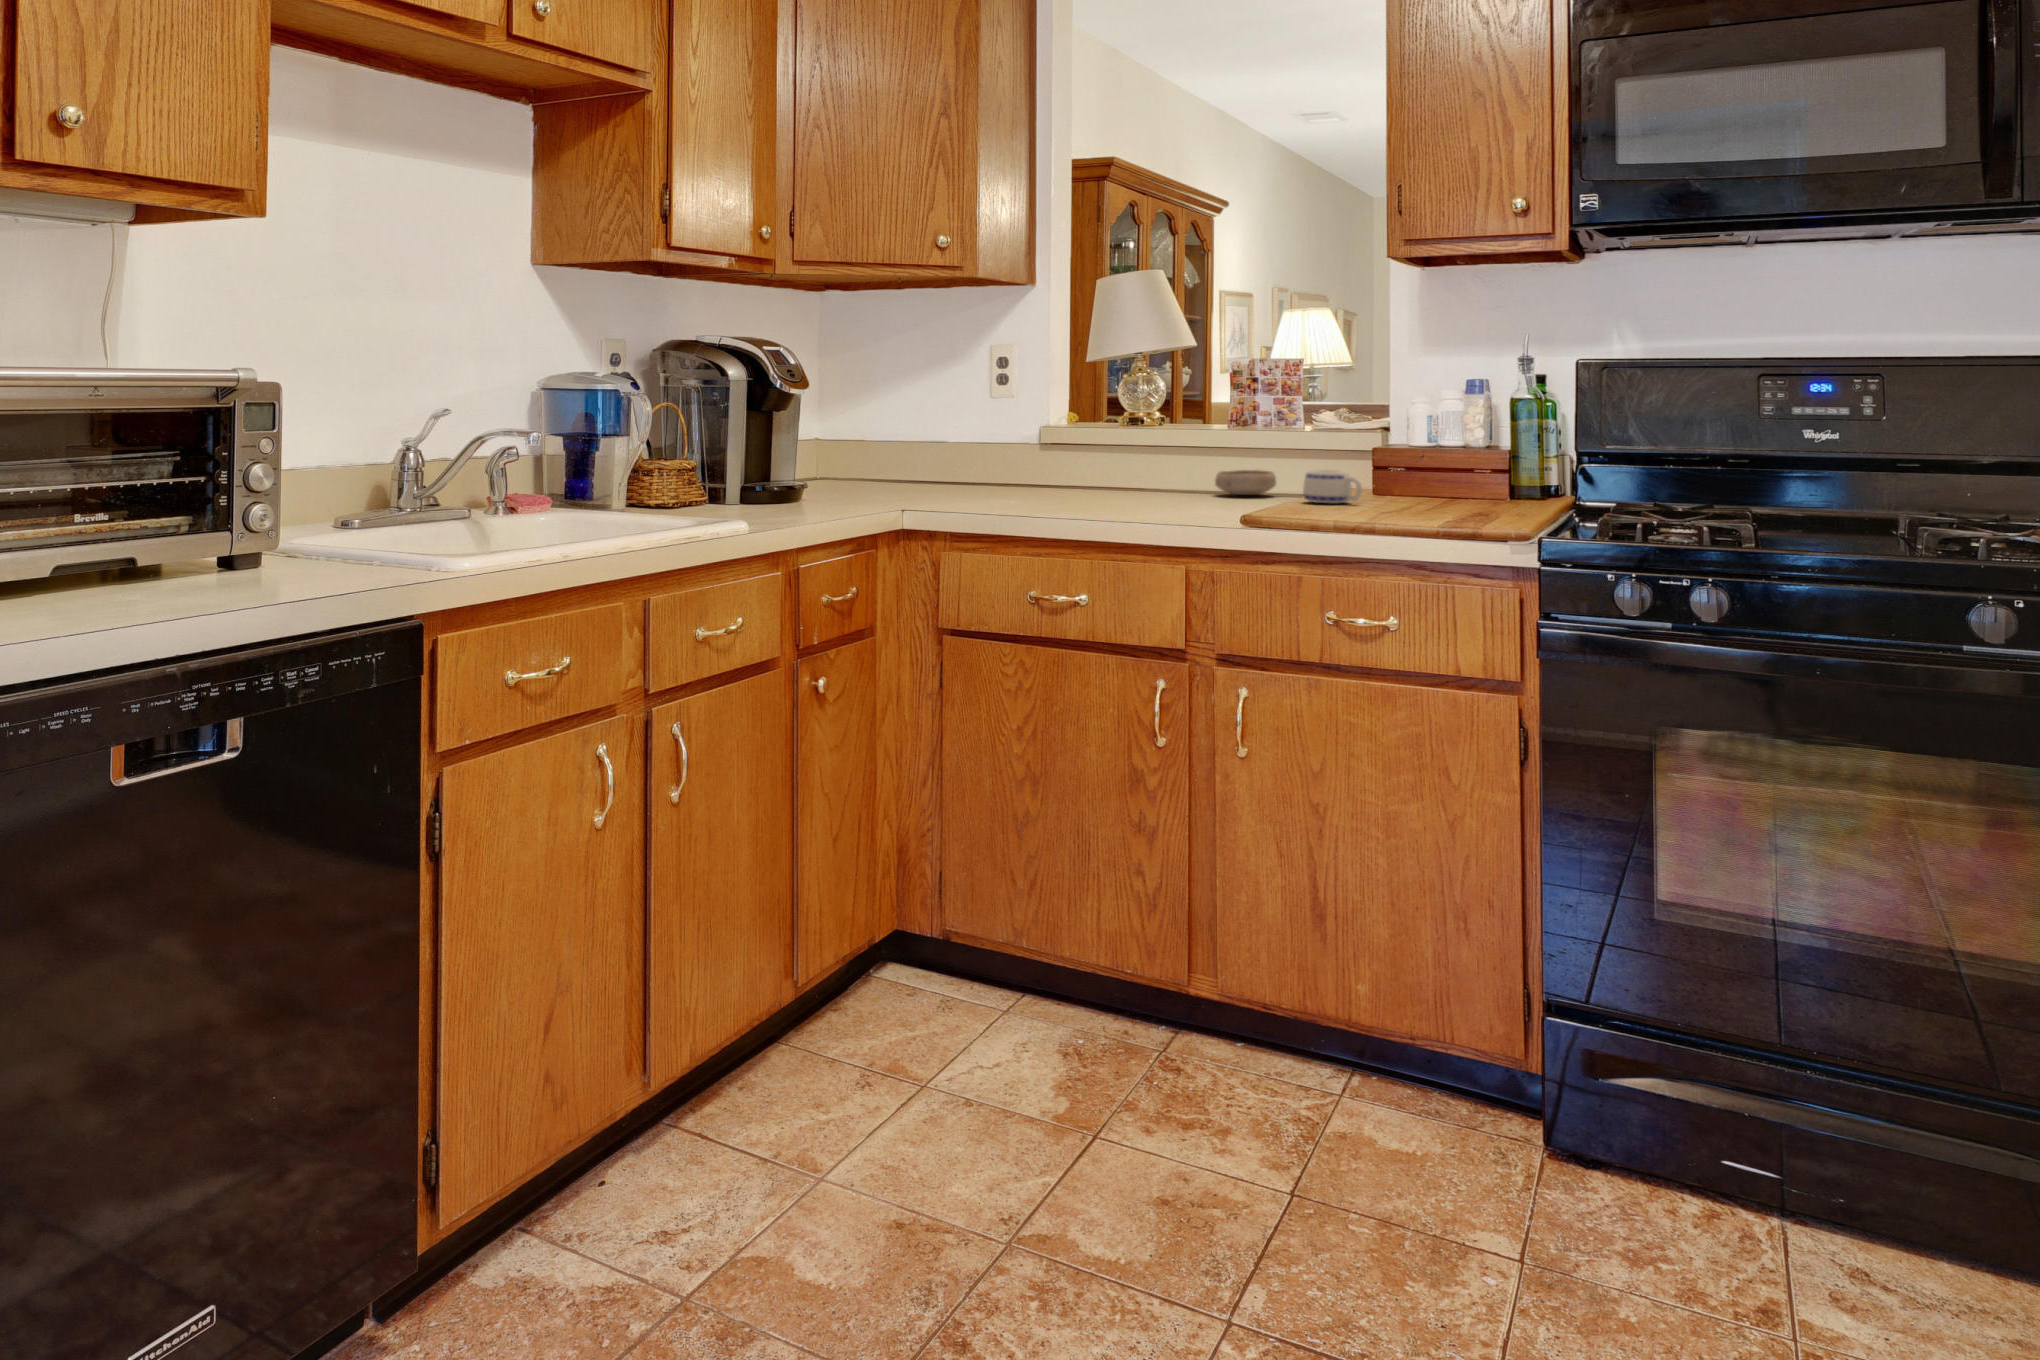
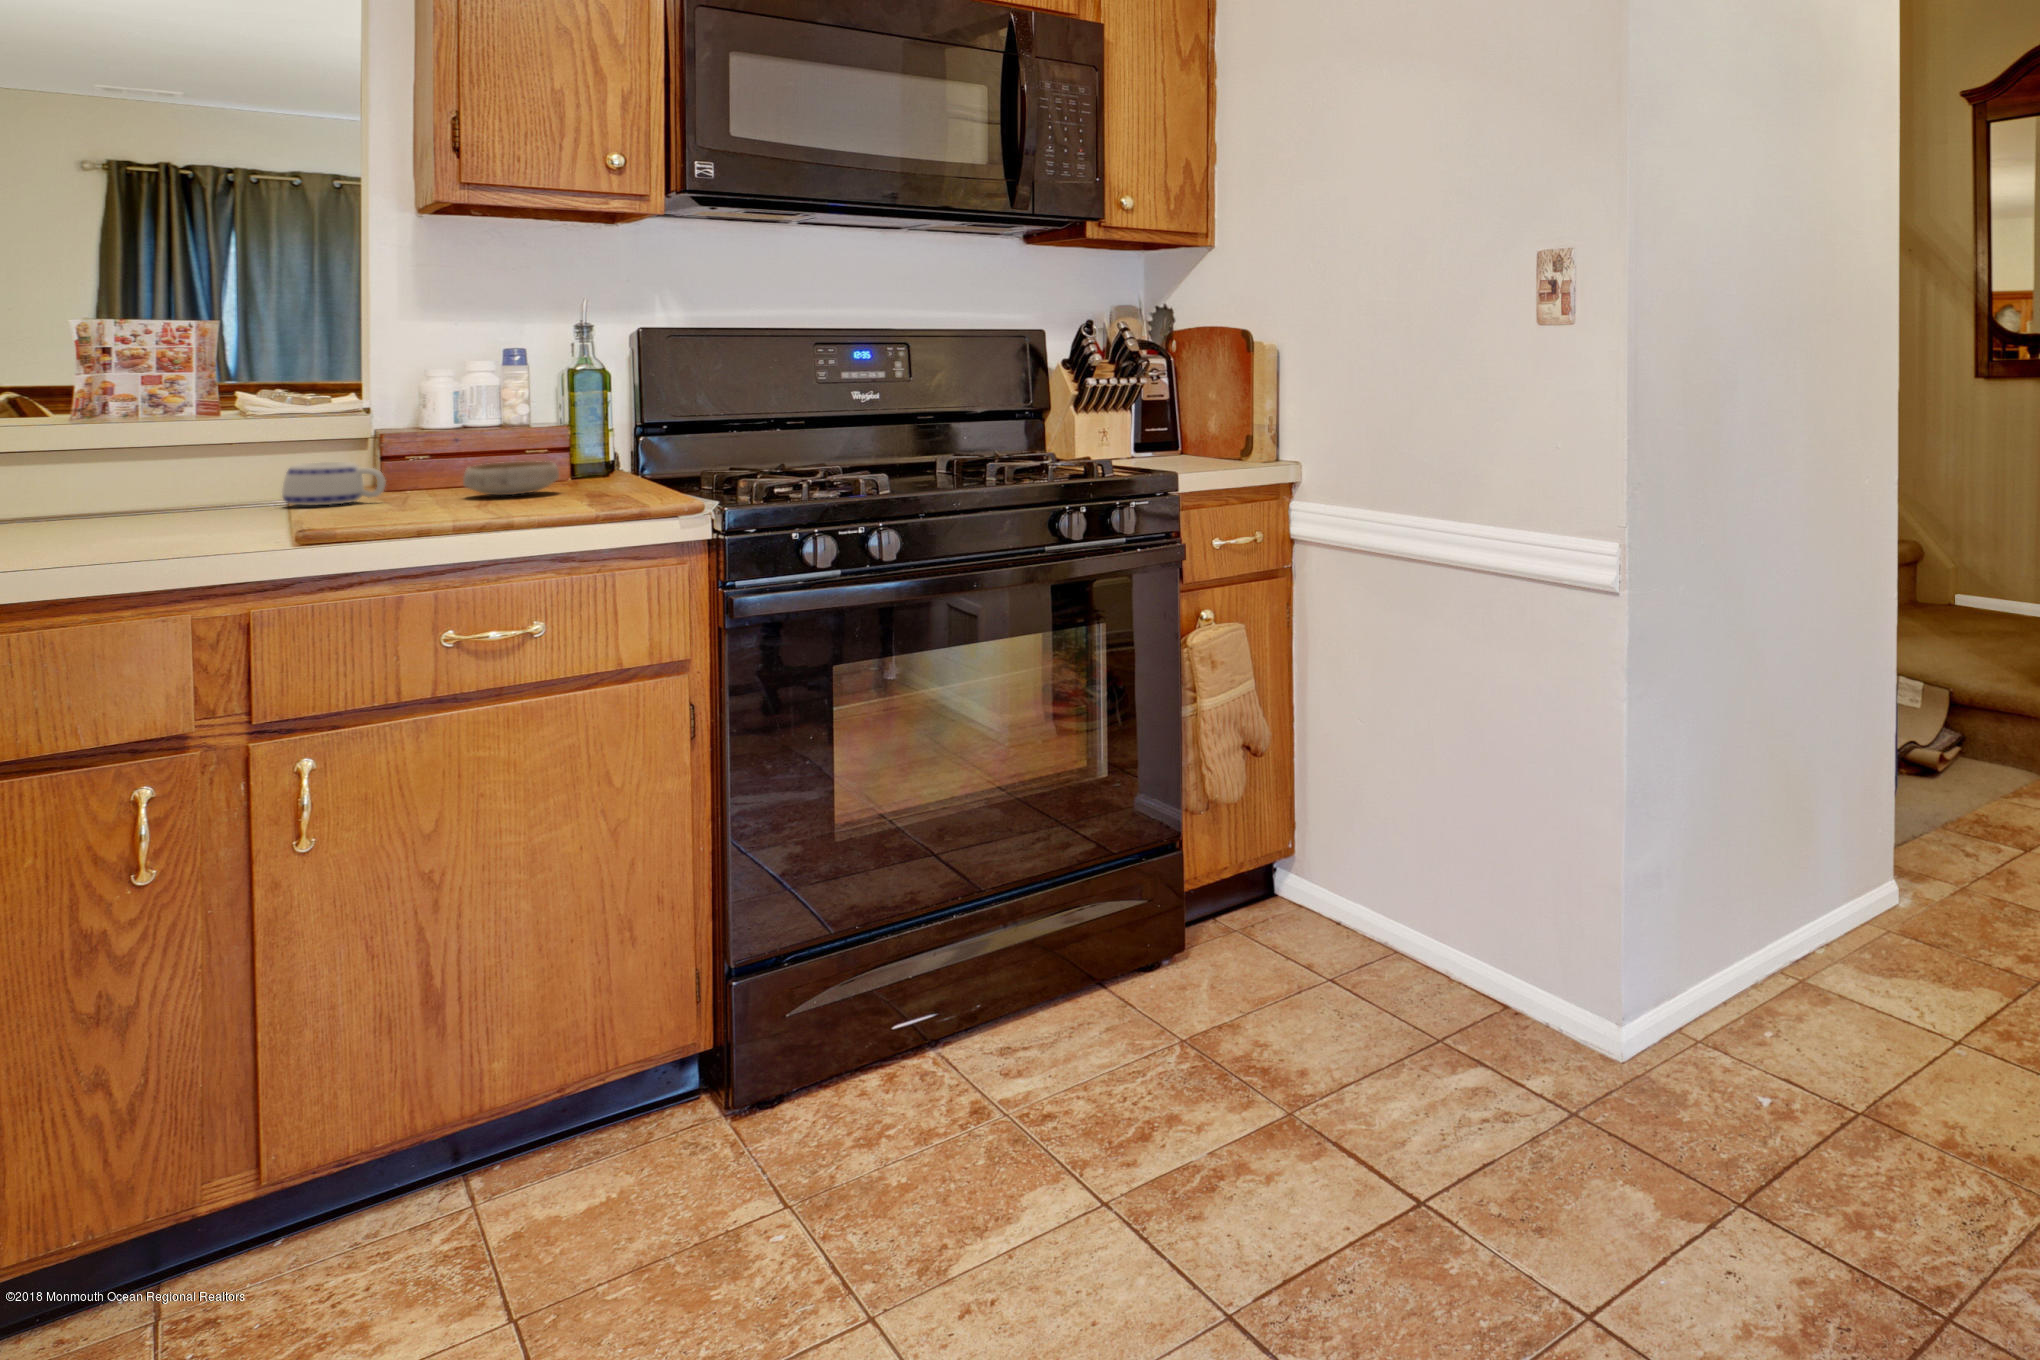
bowl: present [1215,470,1276,495] -> present [463,461,559,495]

